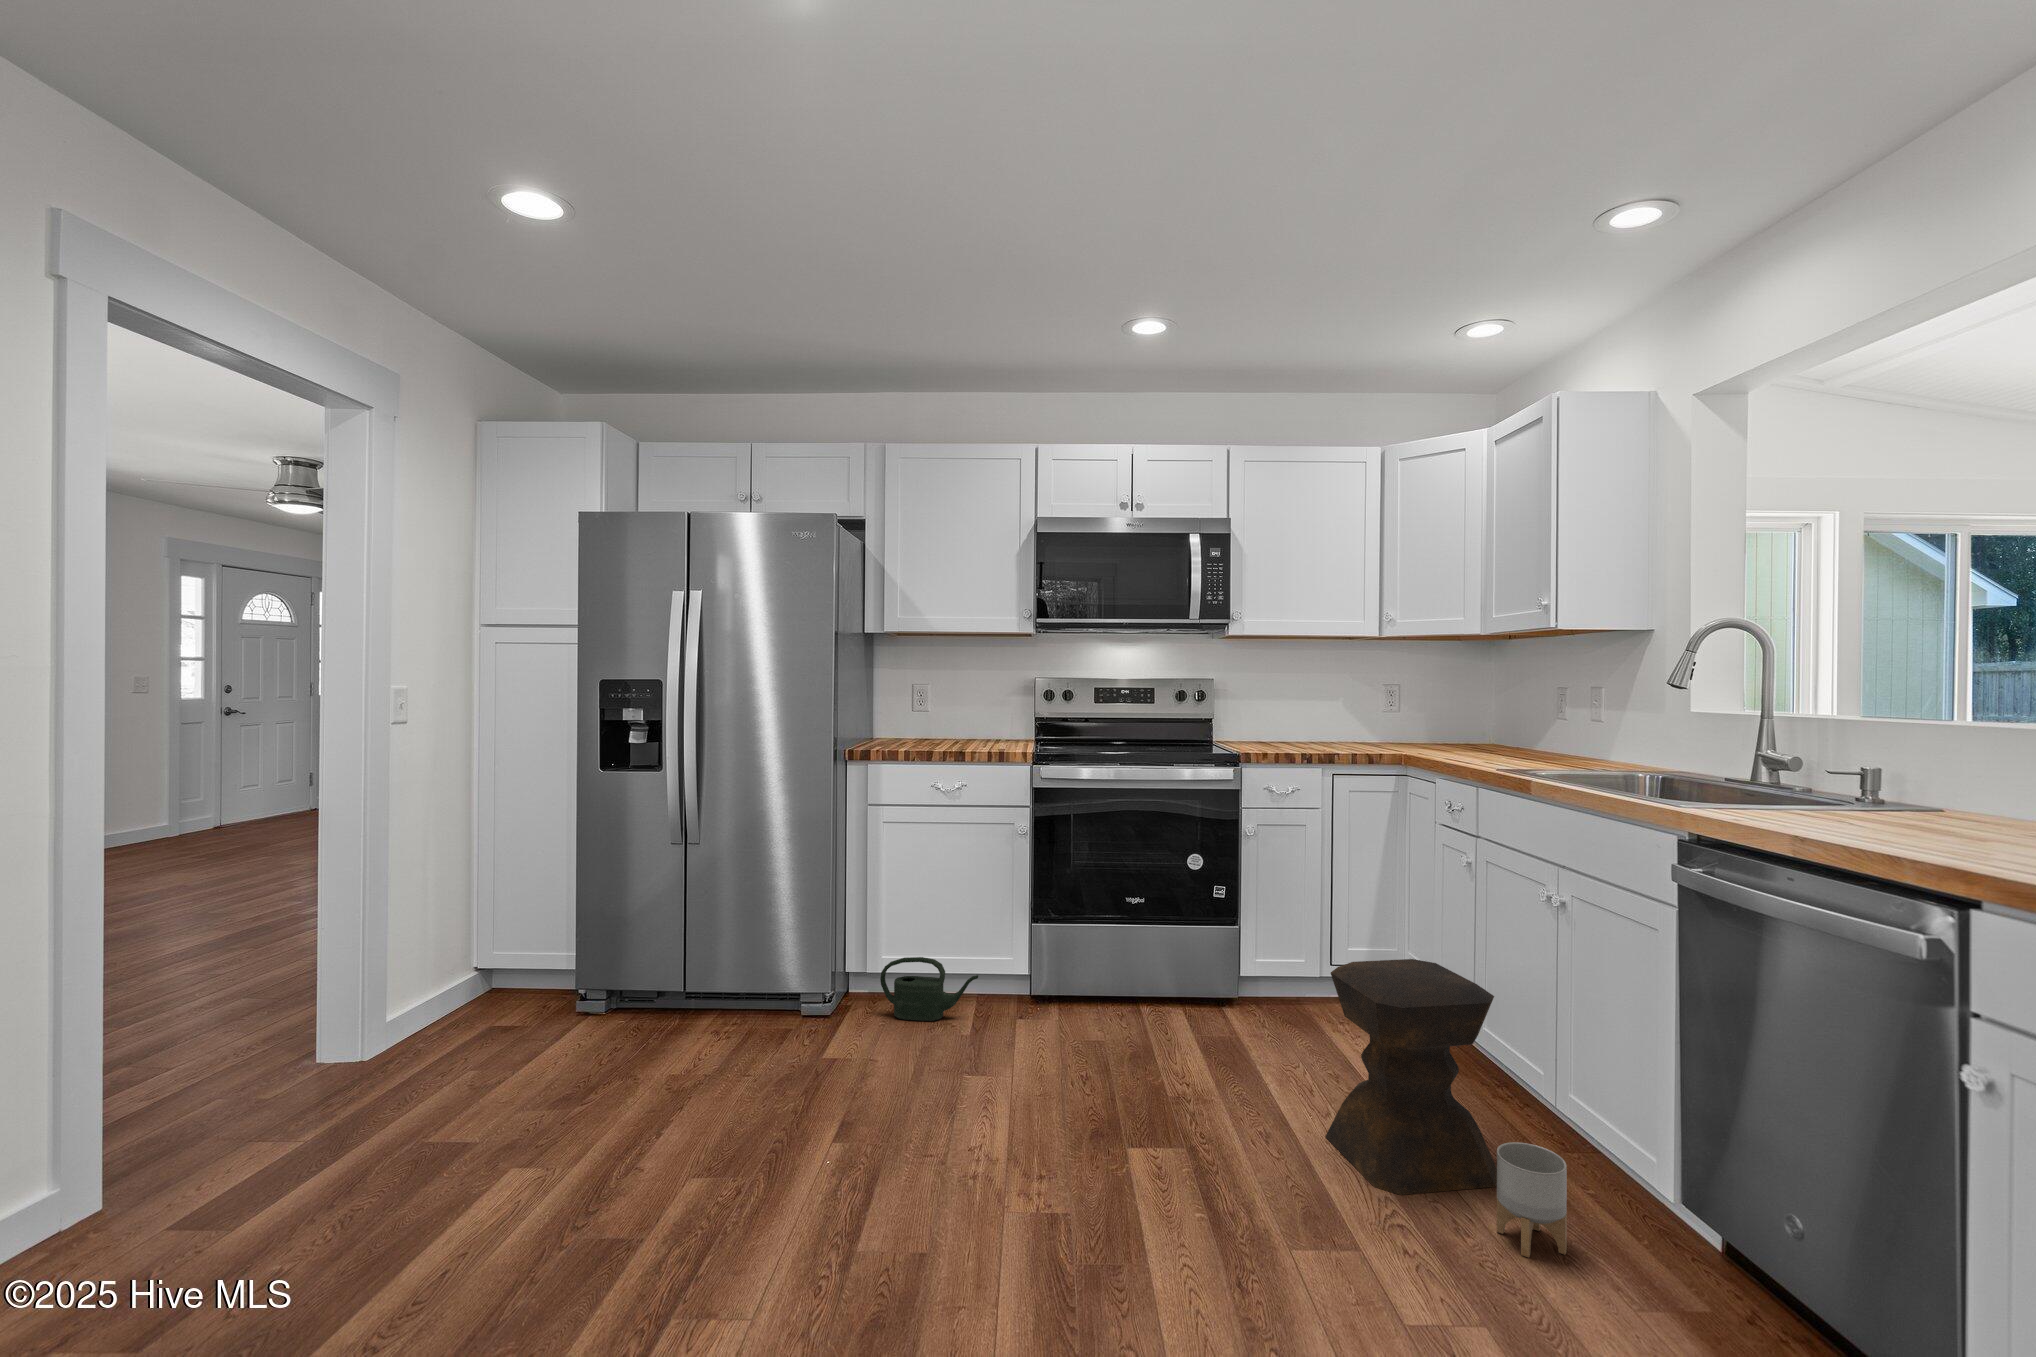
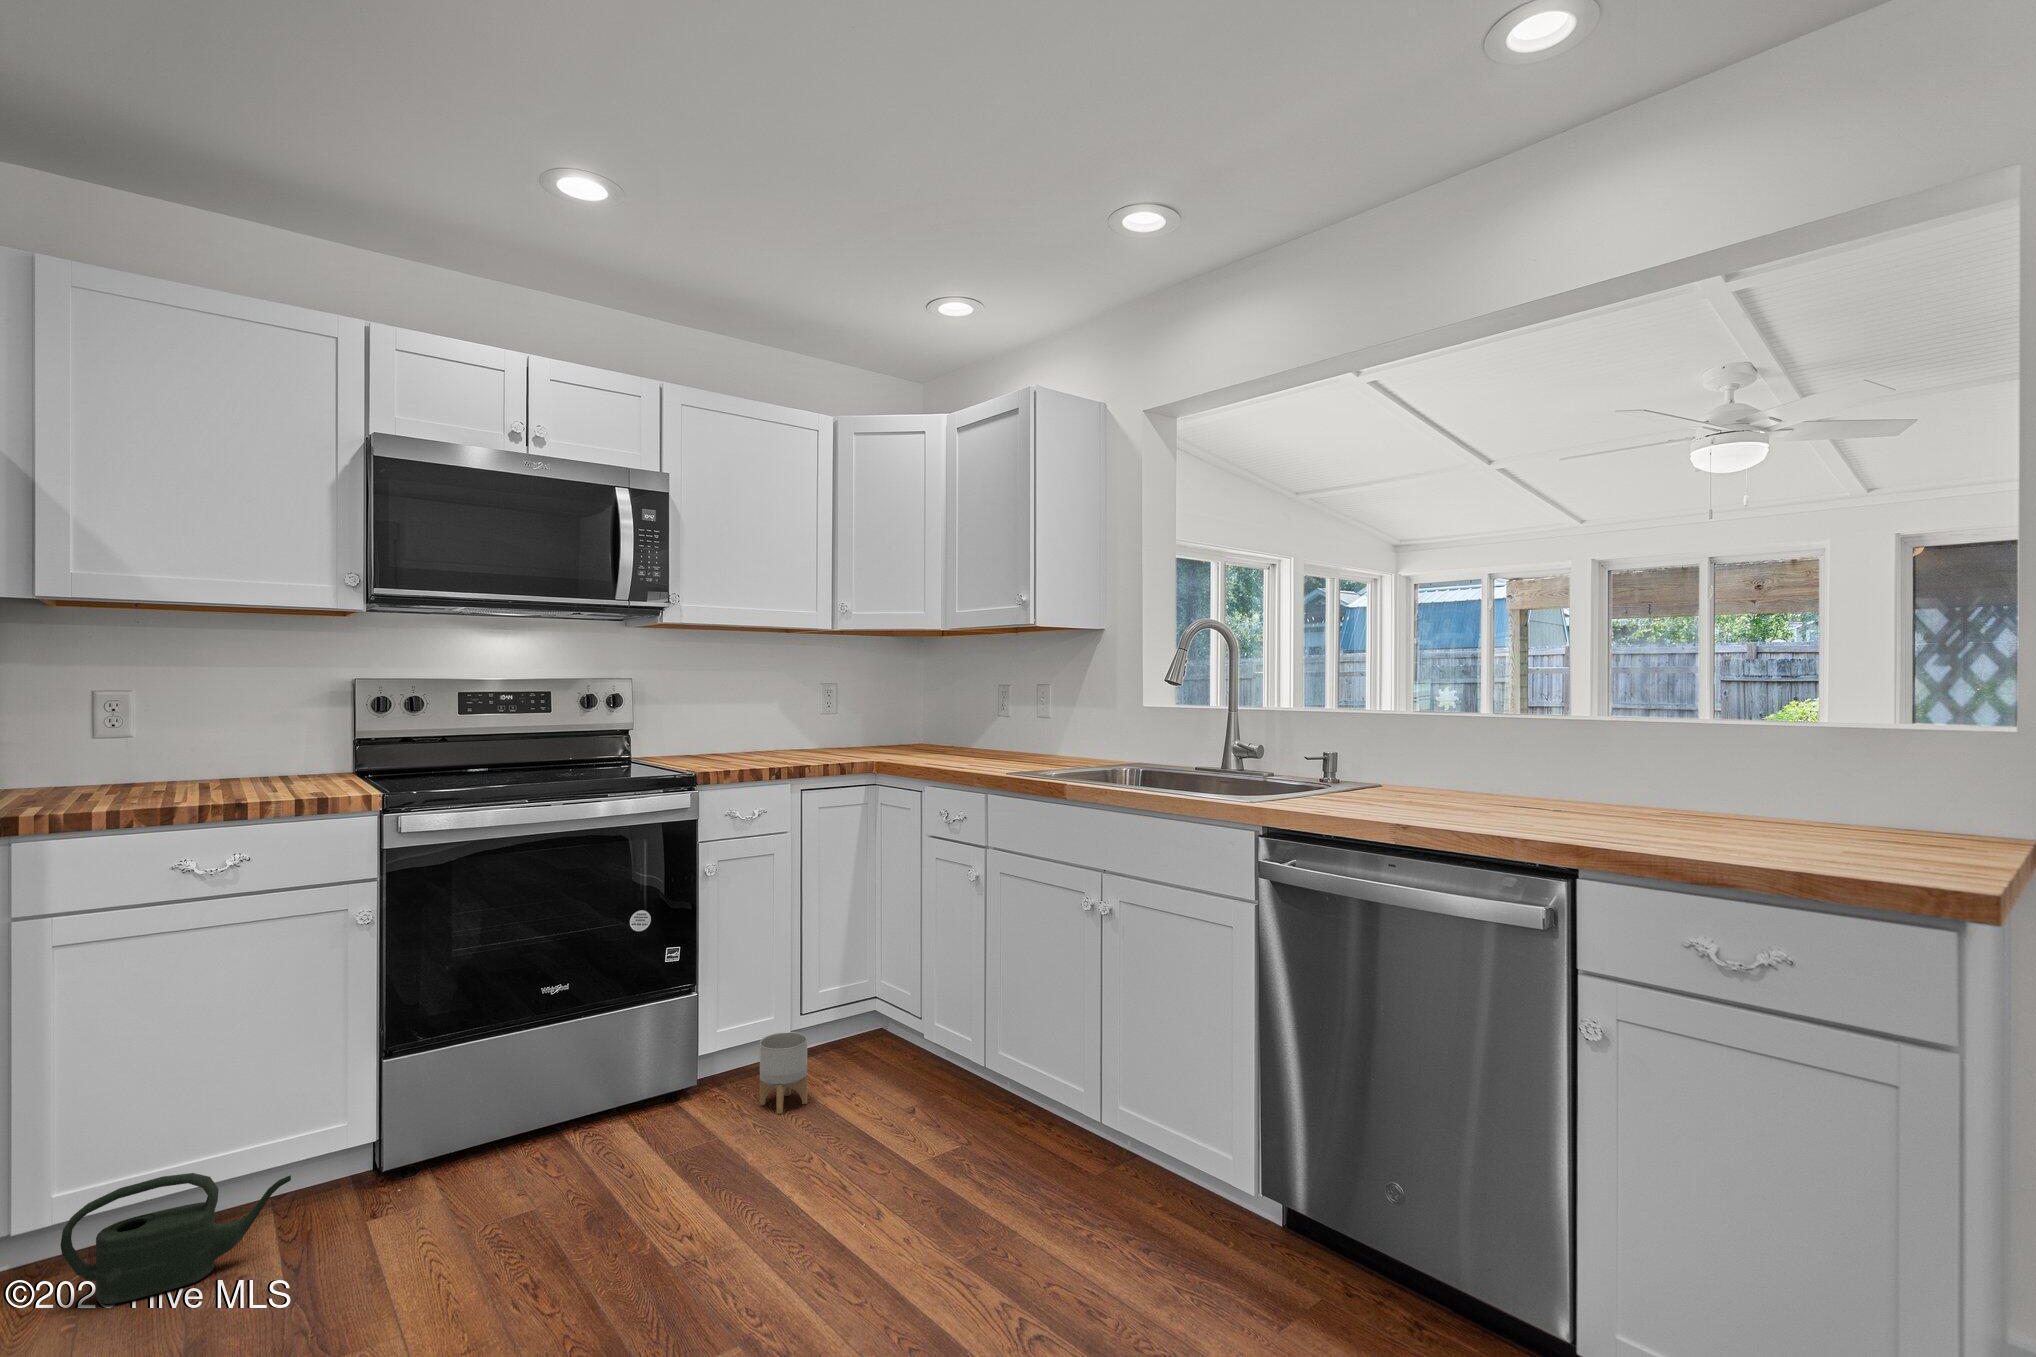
stool: present [1326,959,1497,1195] -> none [892,999,1082,1290]
planter: present [1497,1142,1567,1257] -> present [760,1032,807,1114]

